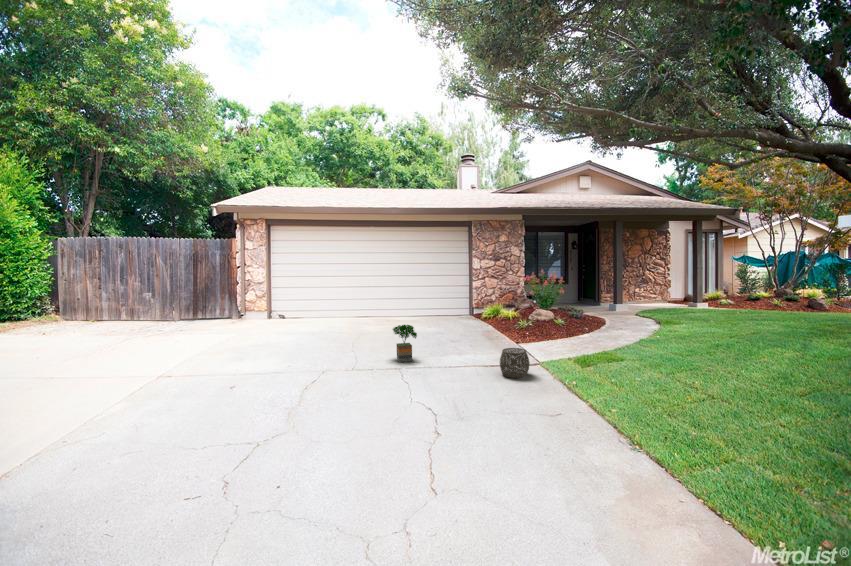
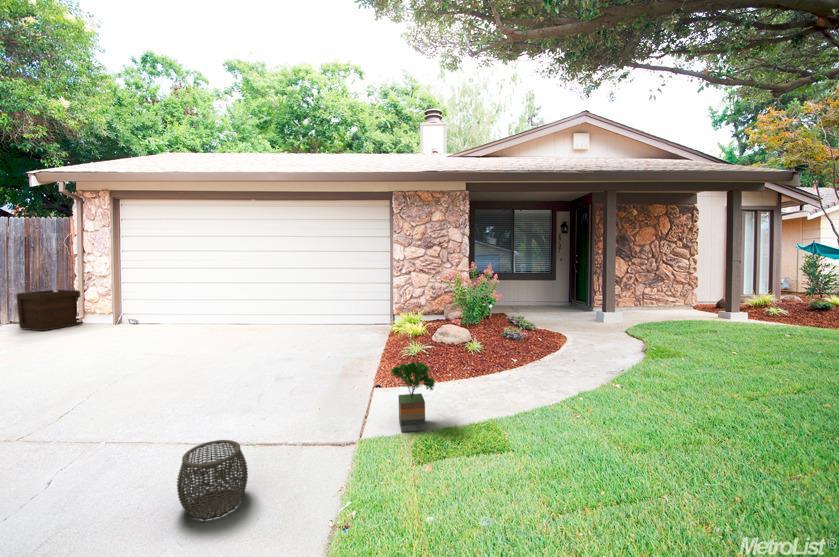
wooden crate: none [201,294,244,324] -> present [17,290,83,331]
potted tree: present [393,325,417,362] -> present [391,361,435,432]

